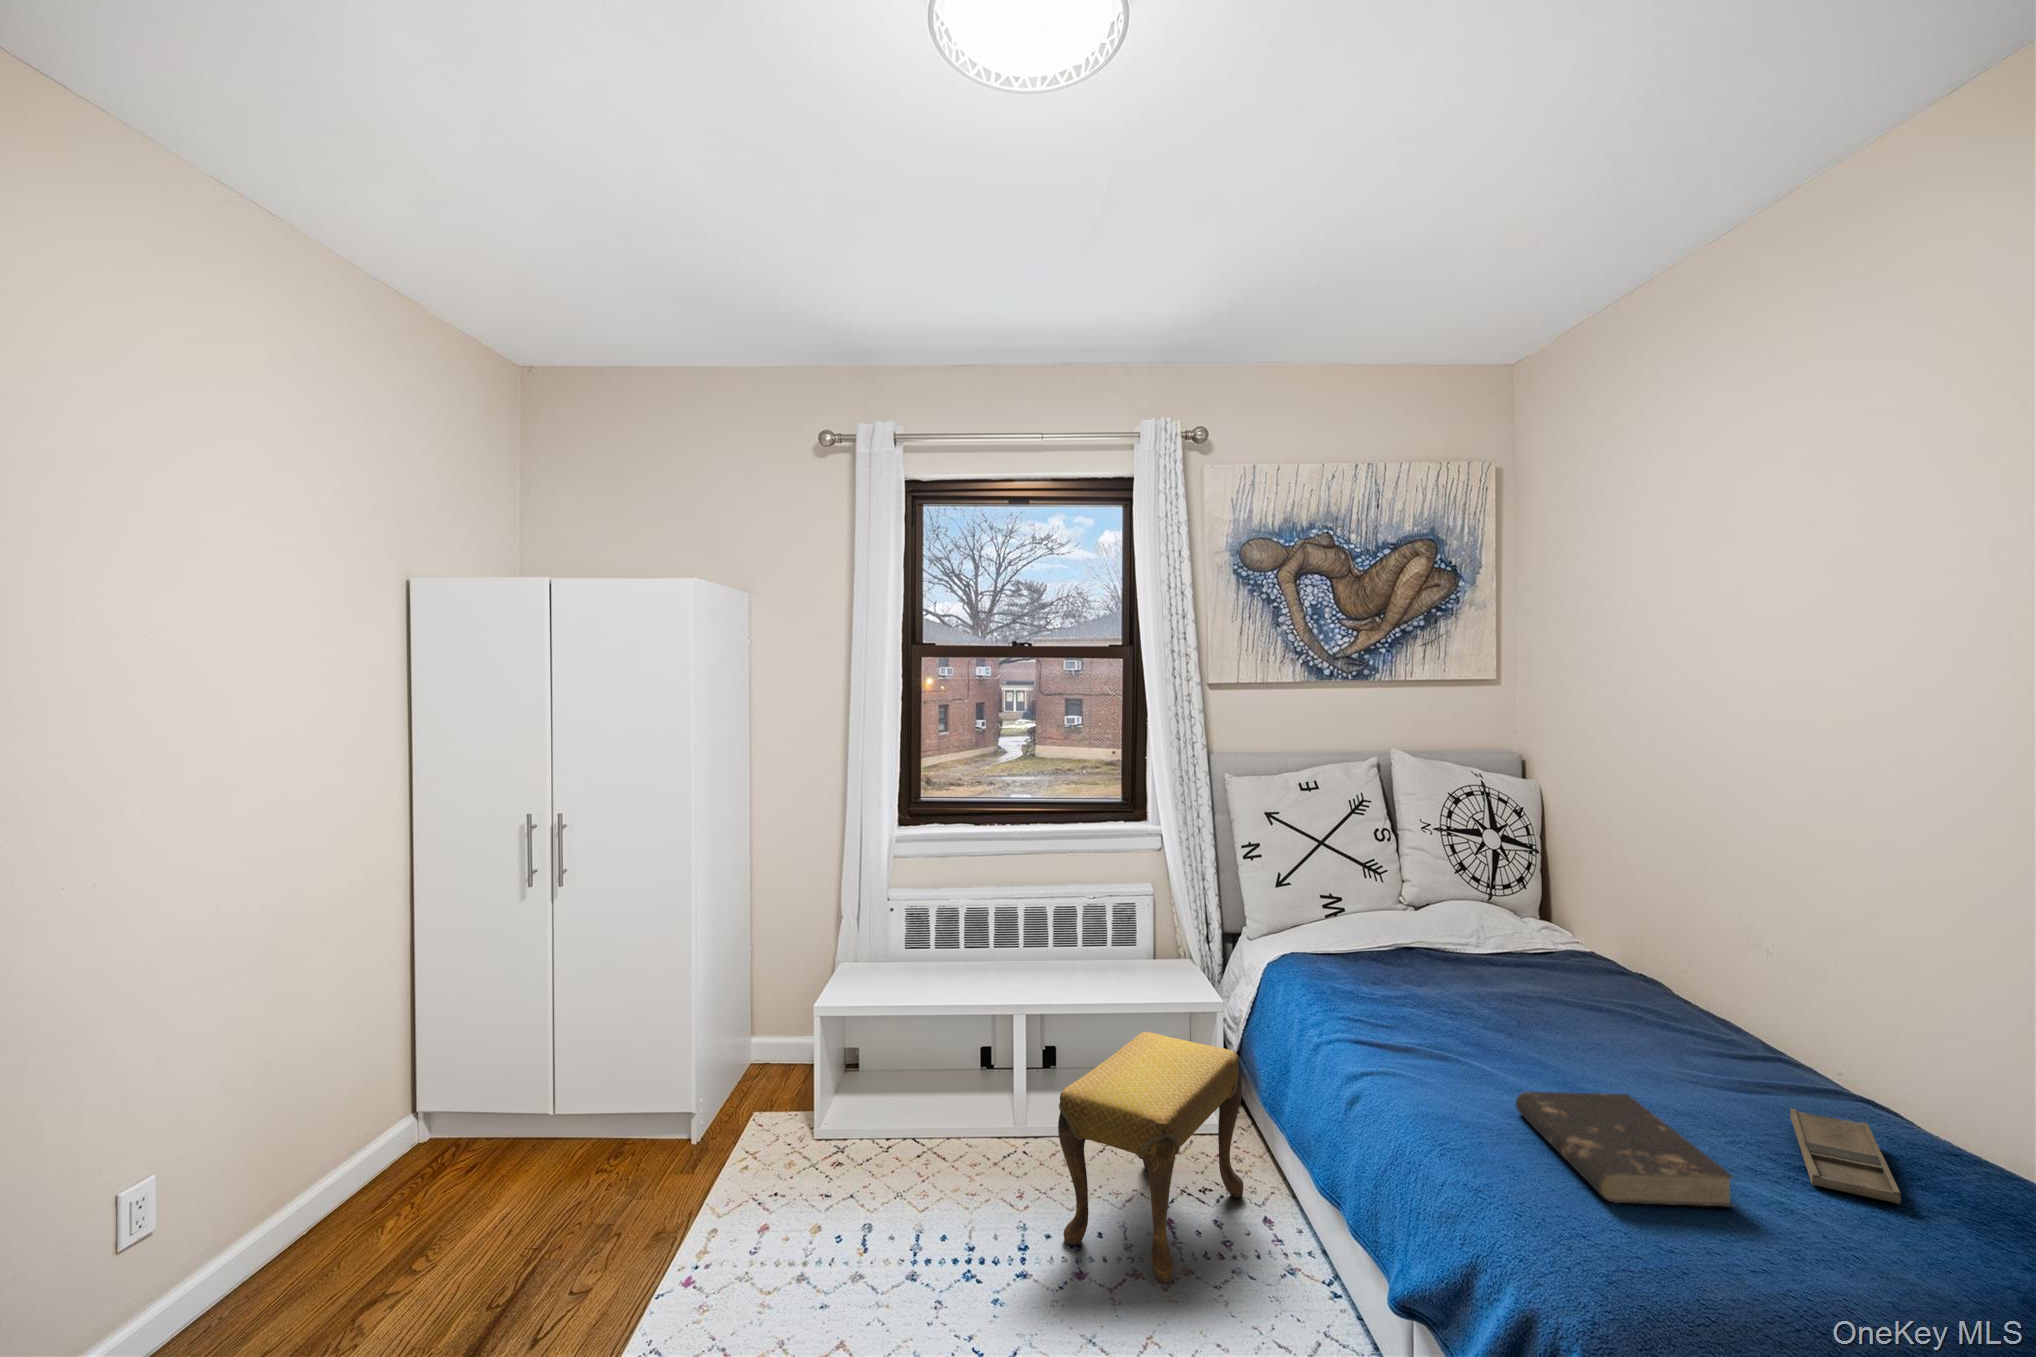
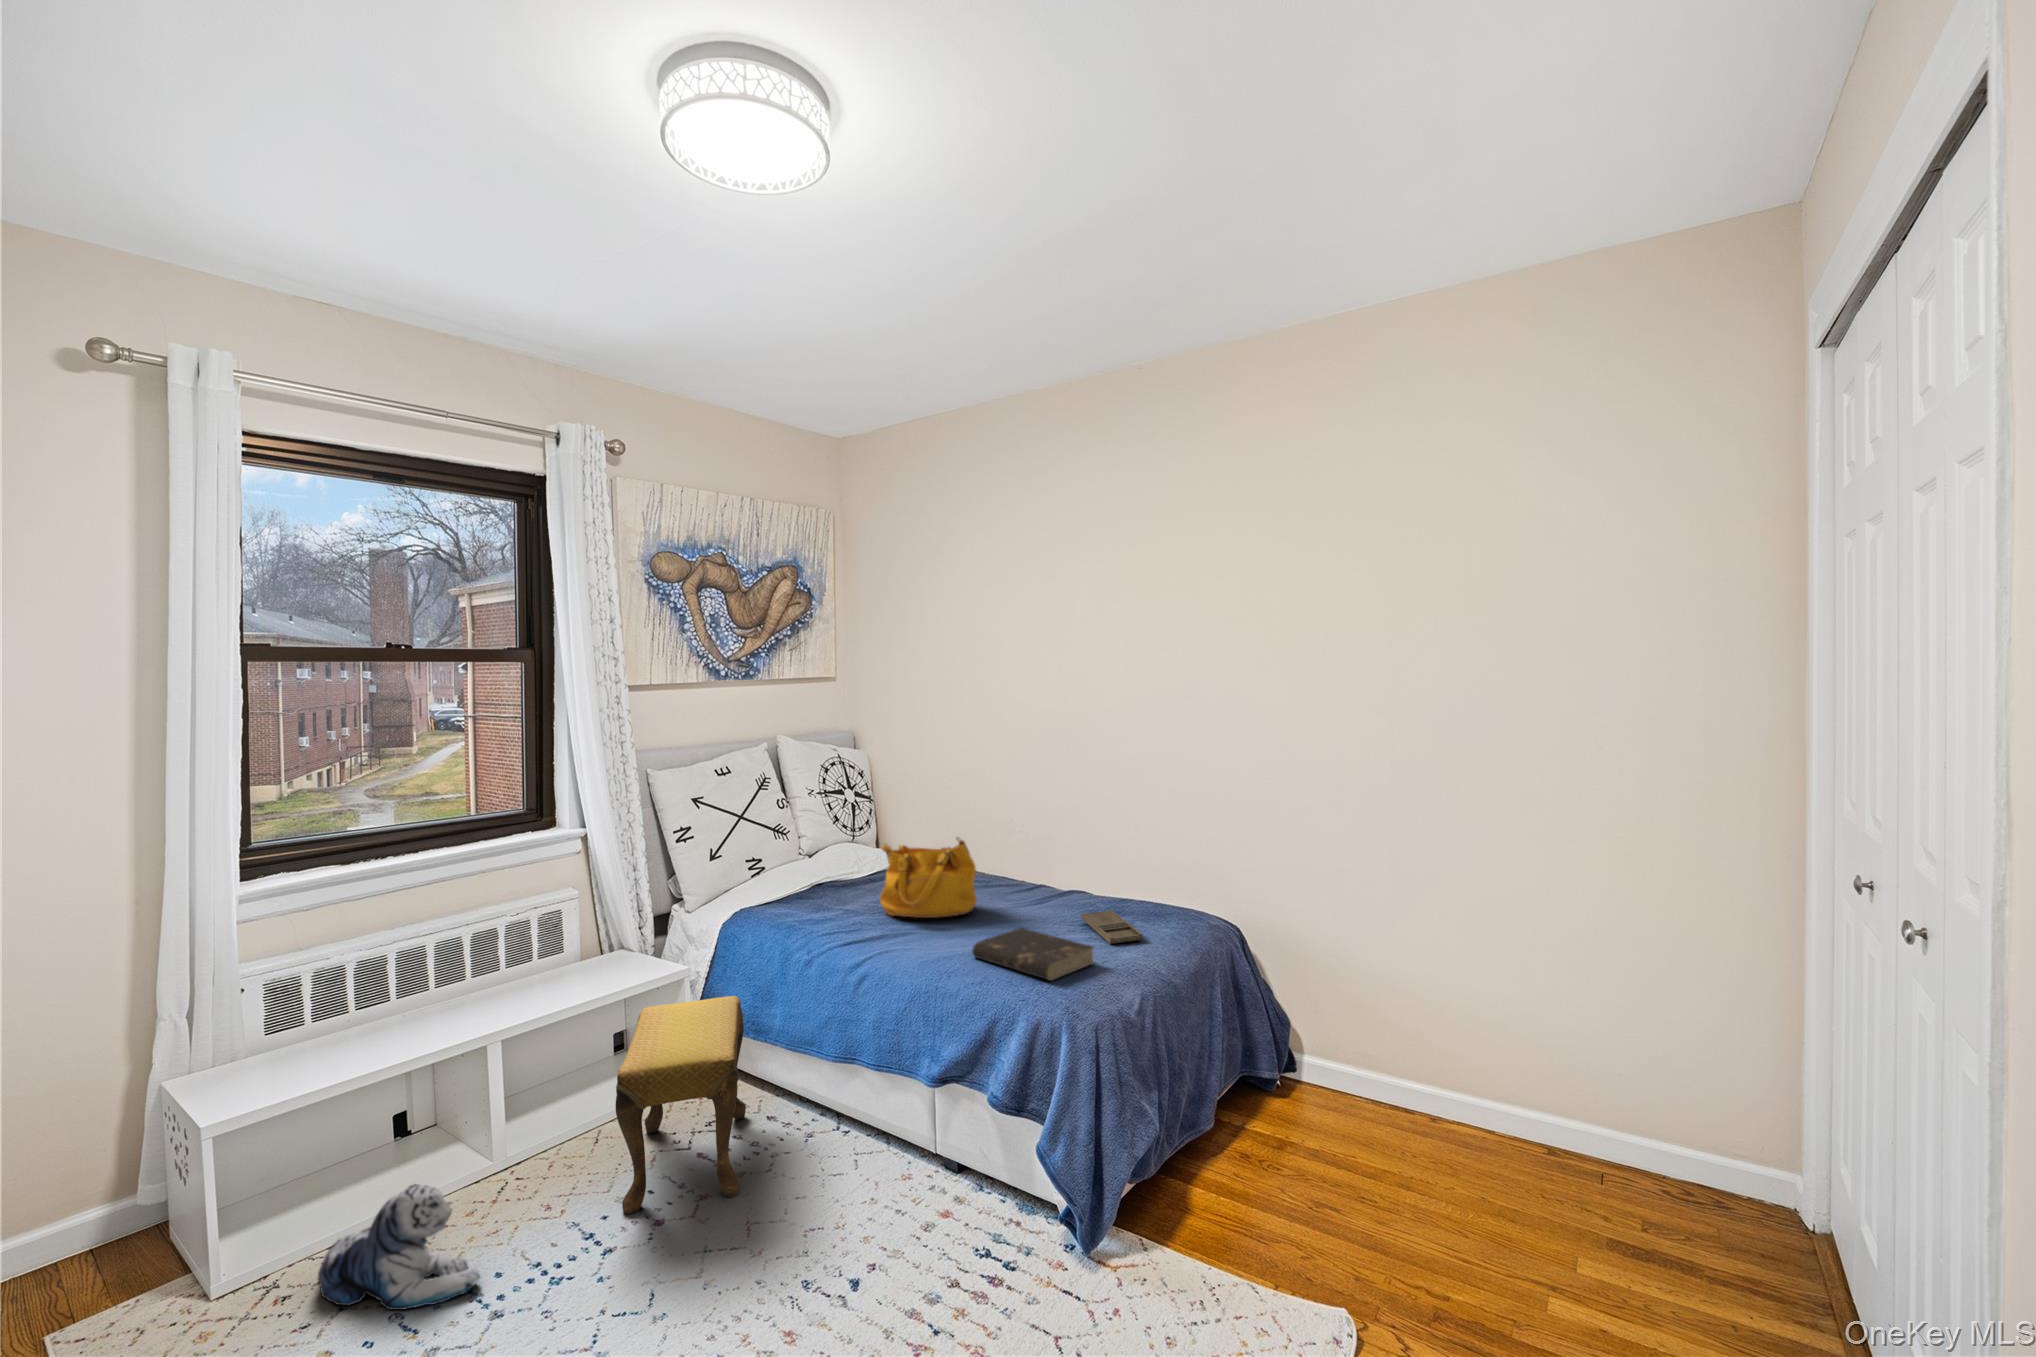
handbag: none [1453,911,1605,1044] -> present [880,837,977,918]
plush toy: none [846,1123,928,1242] -> present [318,1184,481,1310]

